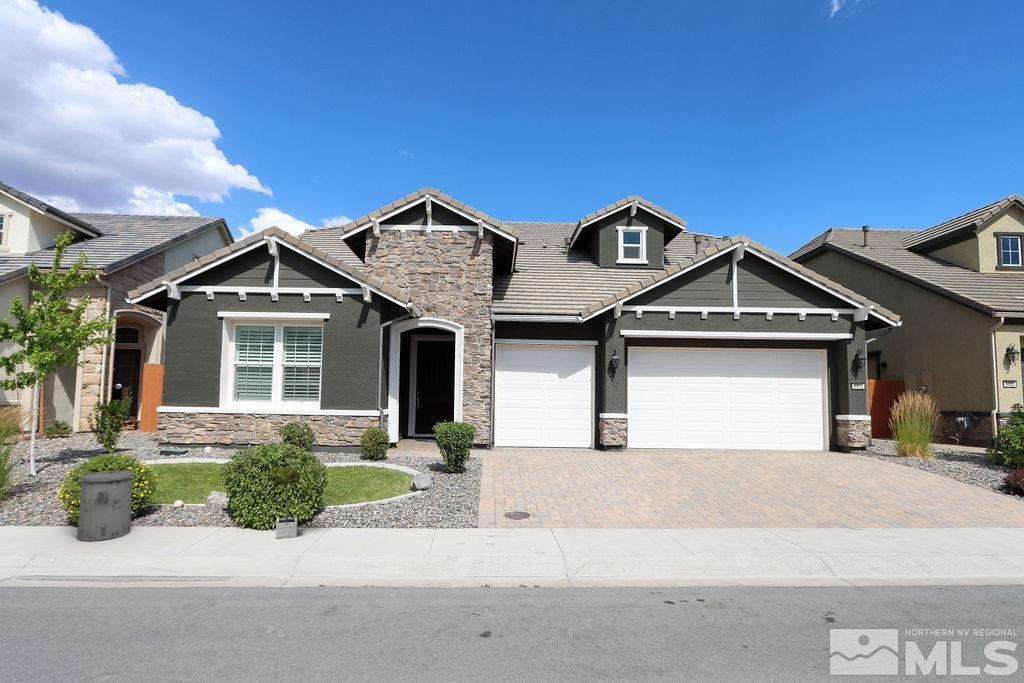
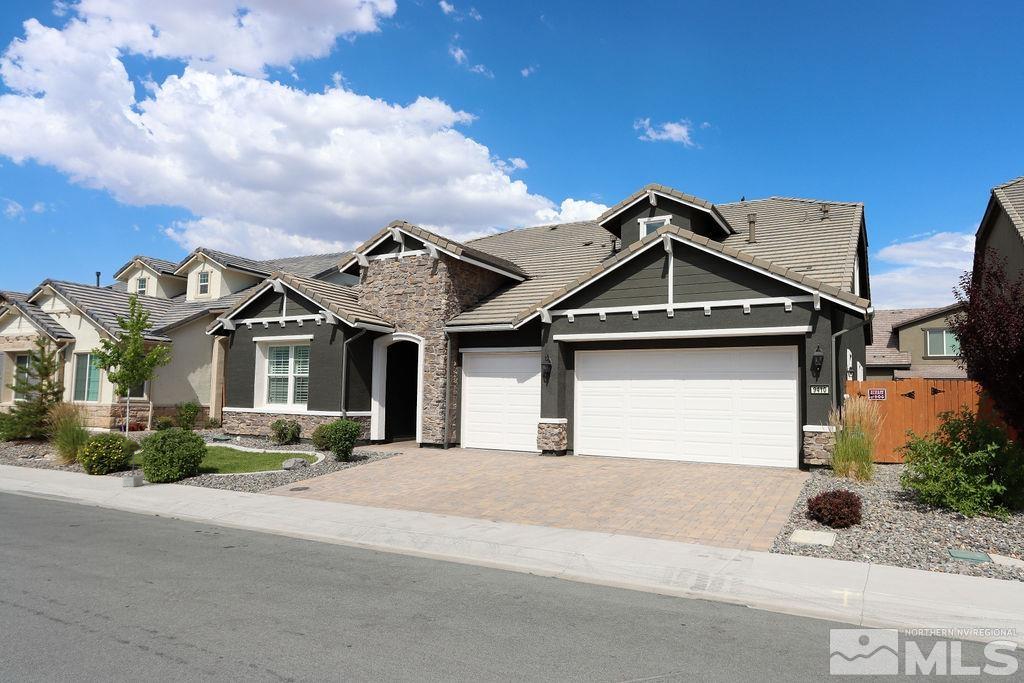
trash can: present [77,470,134,541] -> none [49,440,84,480]

